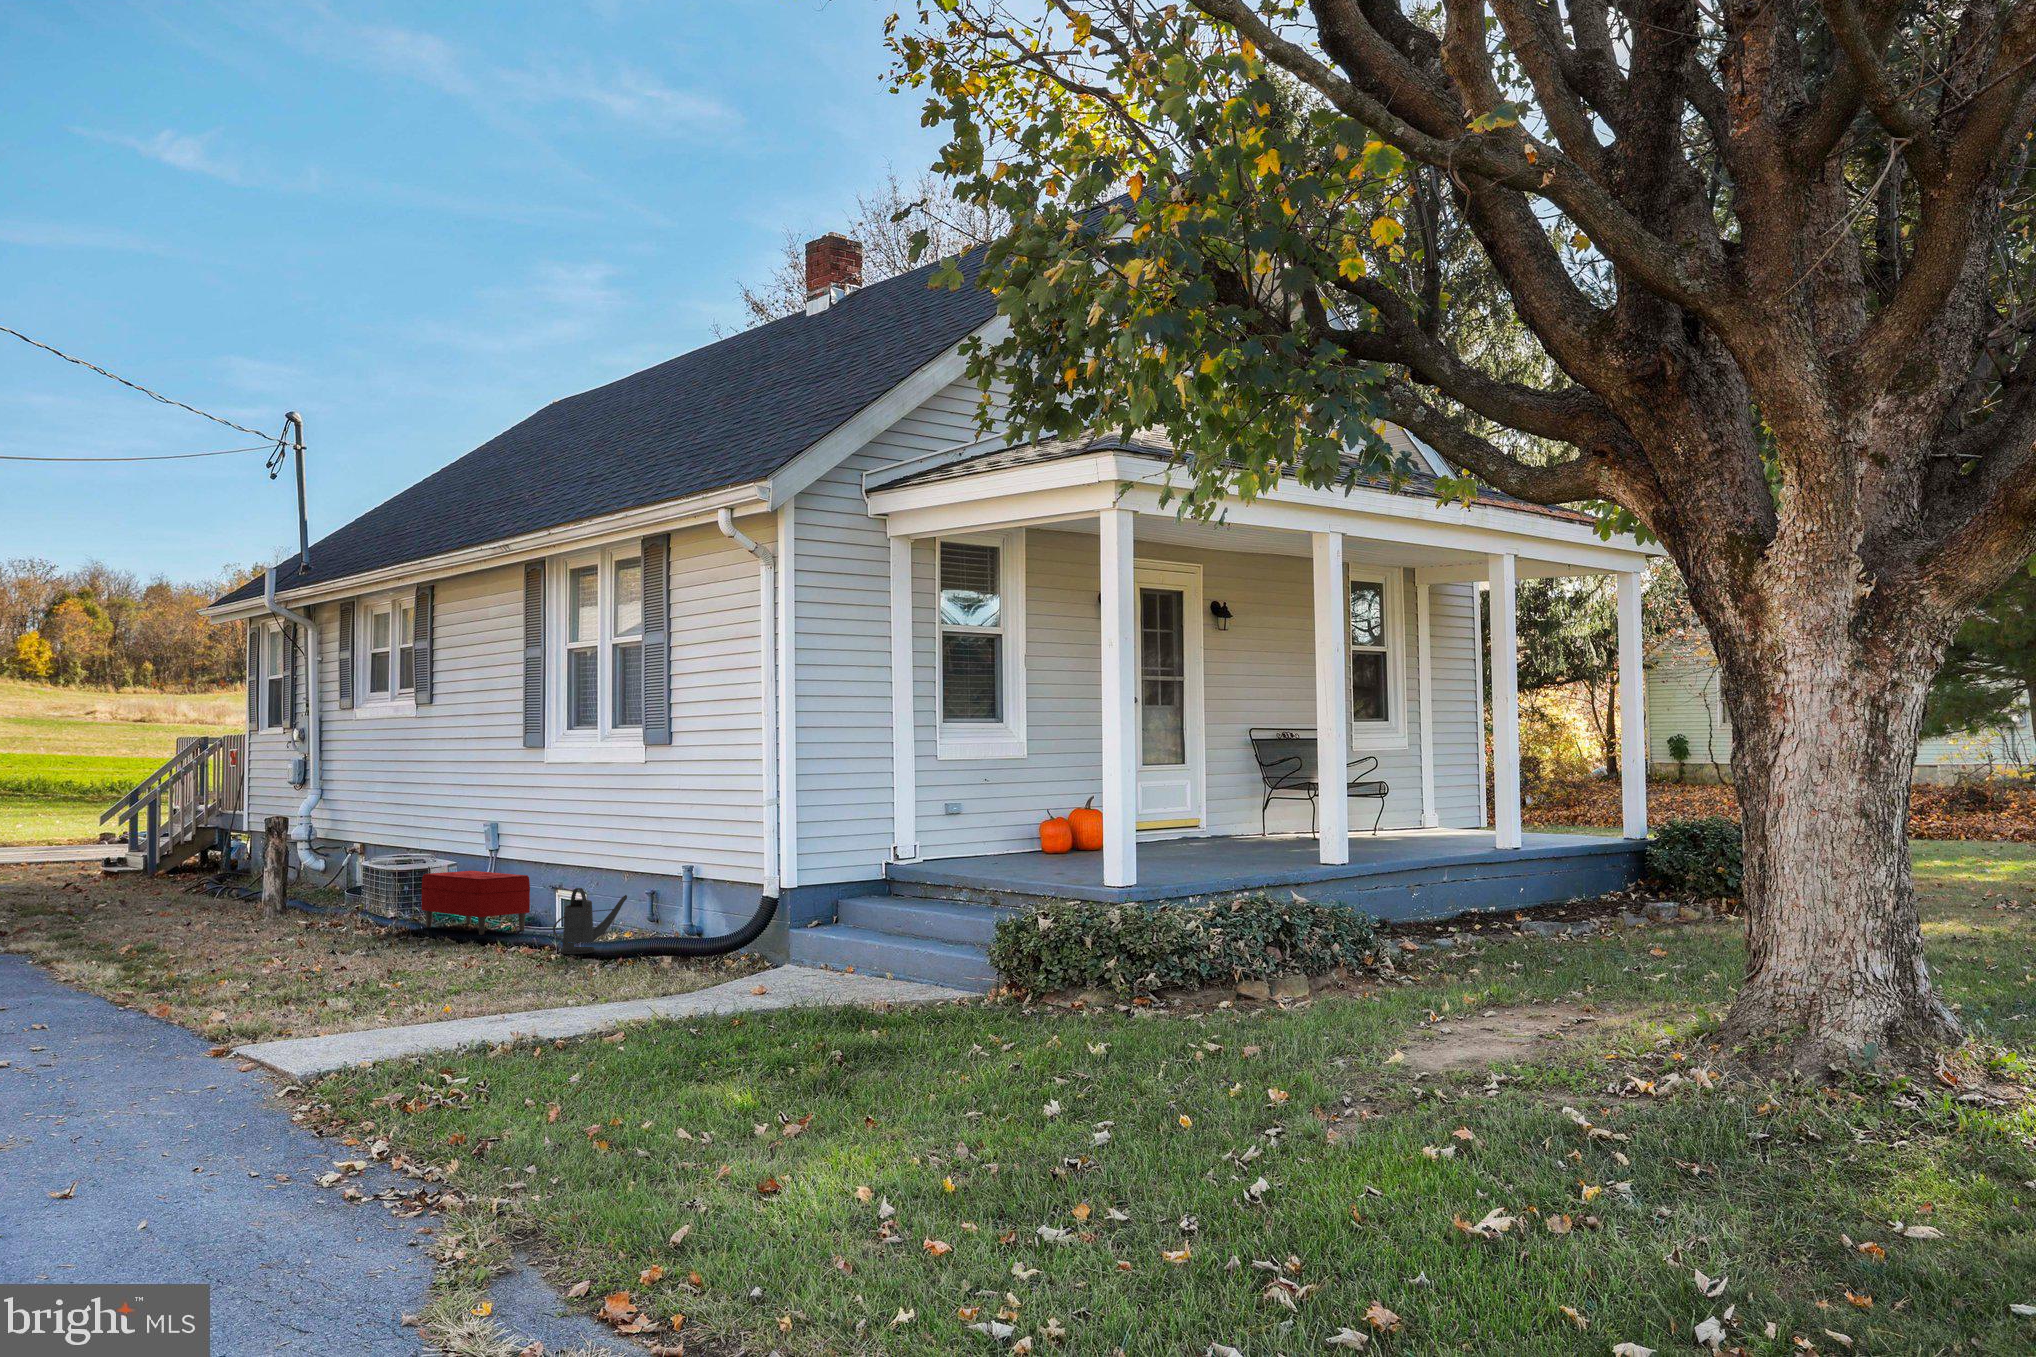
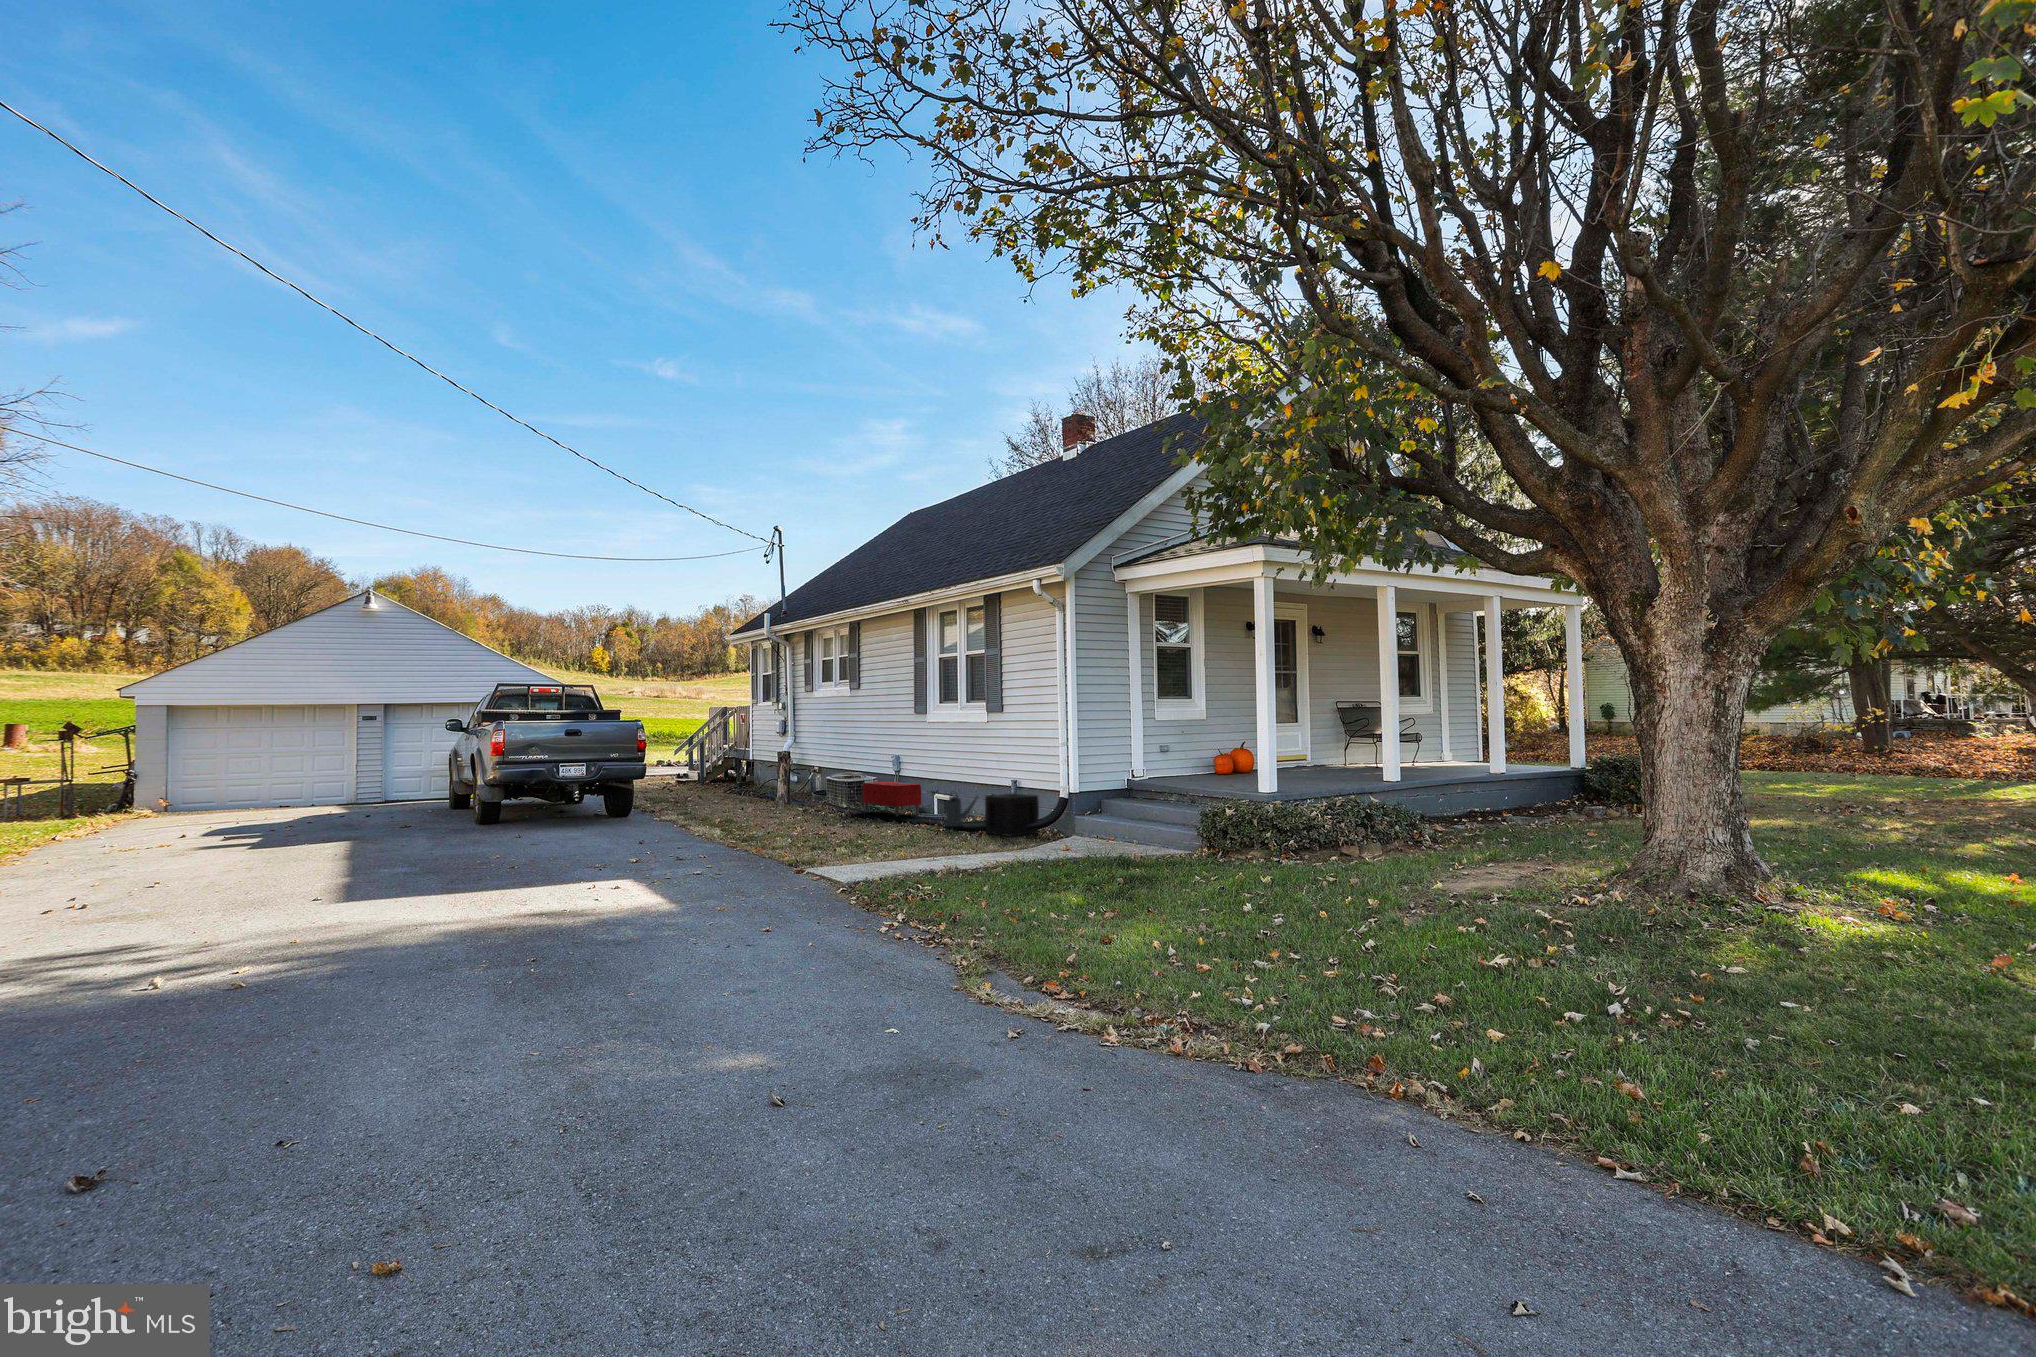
wooden crate: none [629,891,729,972] -> present [985,793,1039,836]

